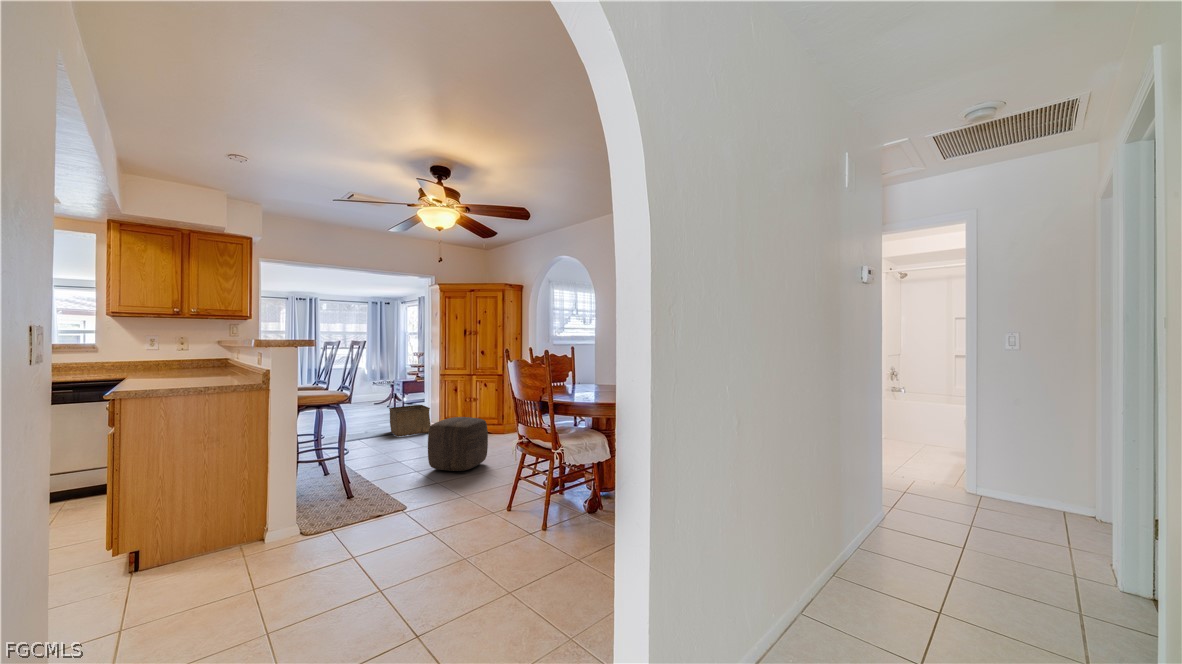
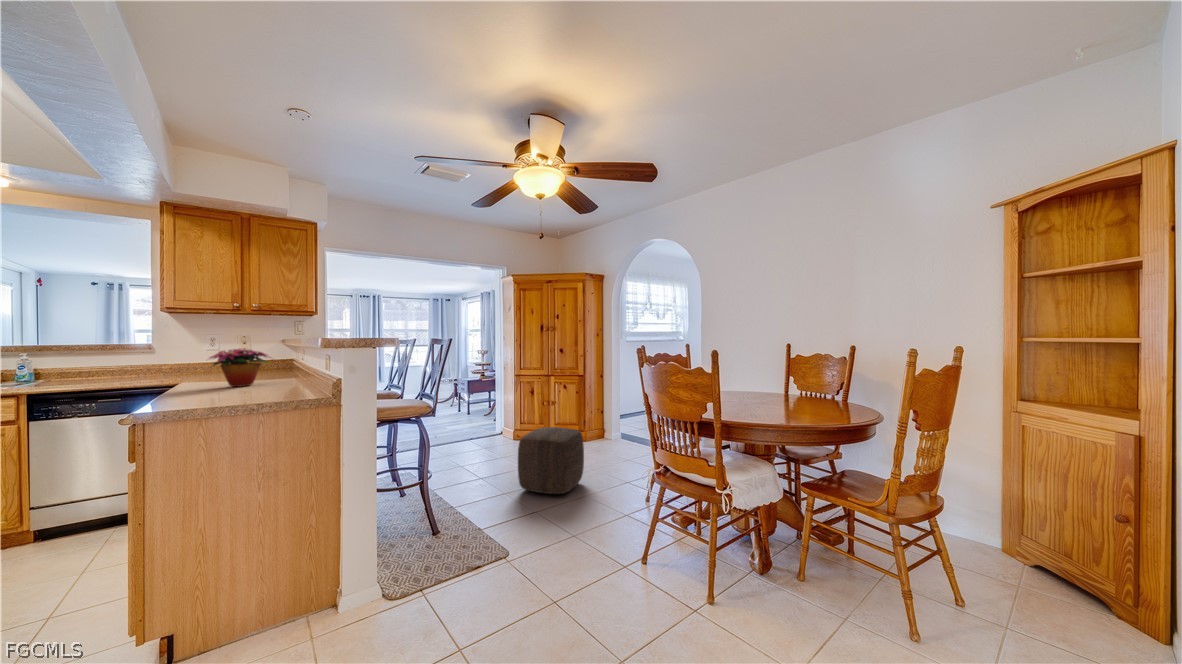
flower arrangement: none [154,347,216,378] -> present [210,349,268,387]
storage bin: present [389,405,431,437] -> none [460,407,505,443]

